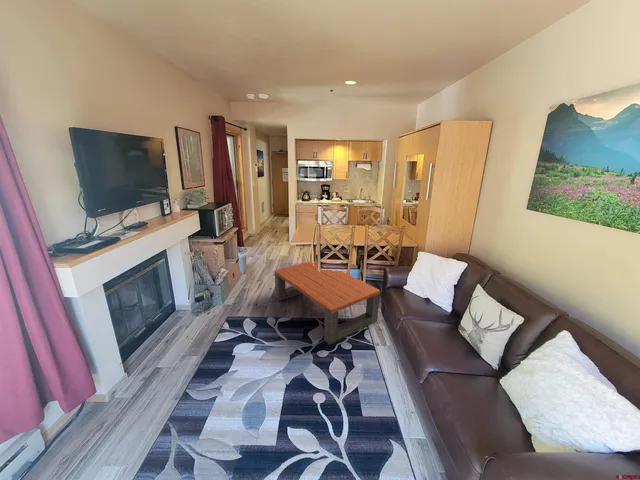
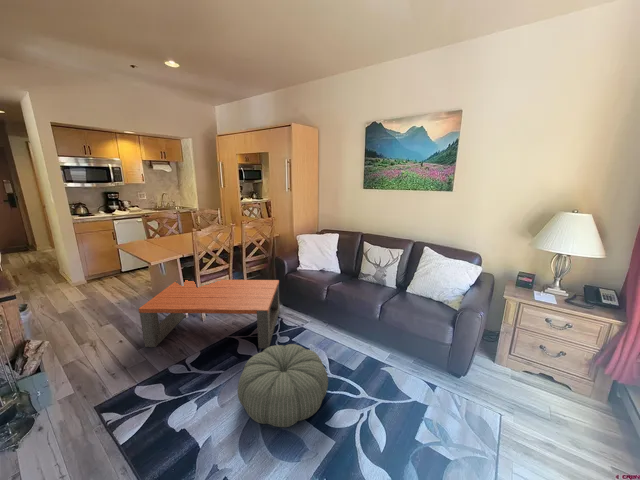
pouf: none [252,338,332,412] -> present [238,344,328,427]

